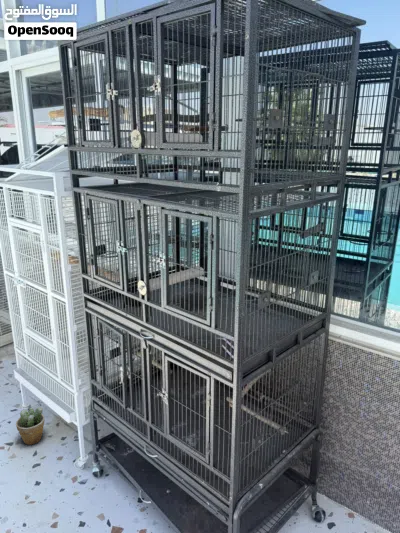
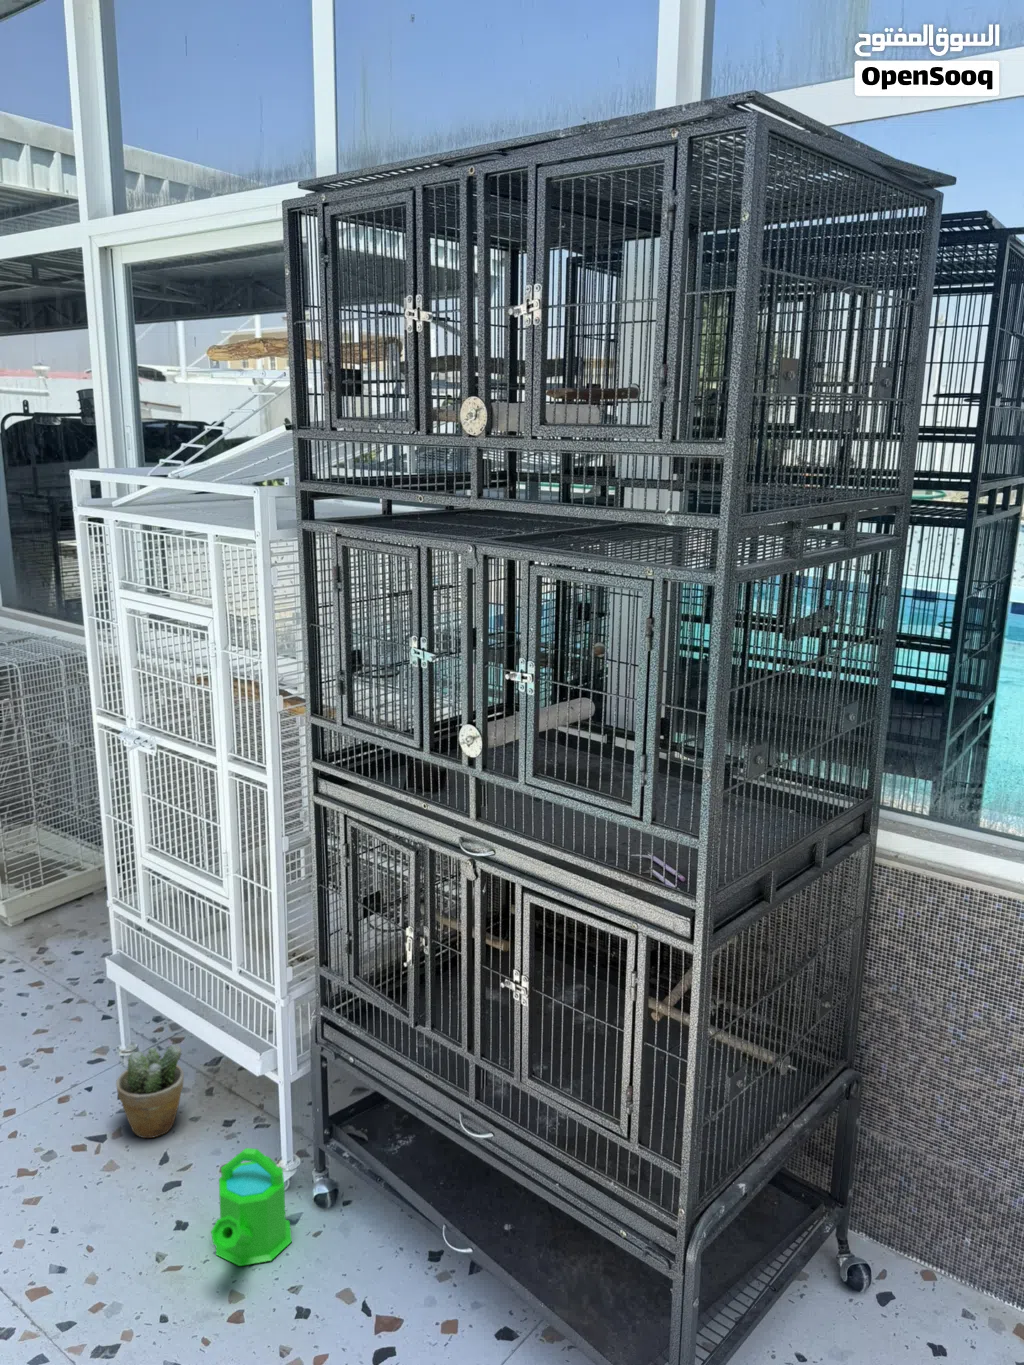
watering can: none [43,455,82,504] -> present [211,1148,292,1266]

